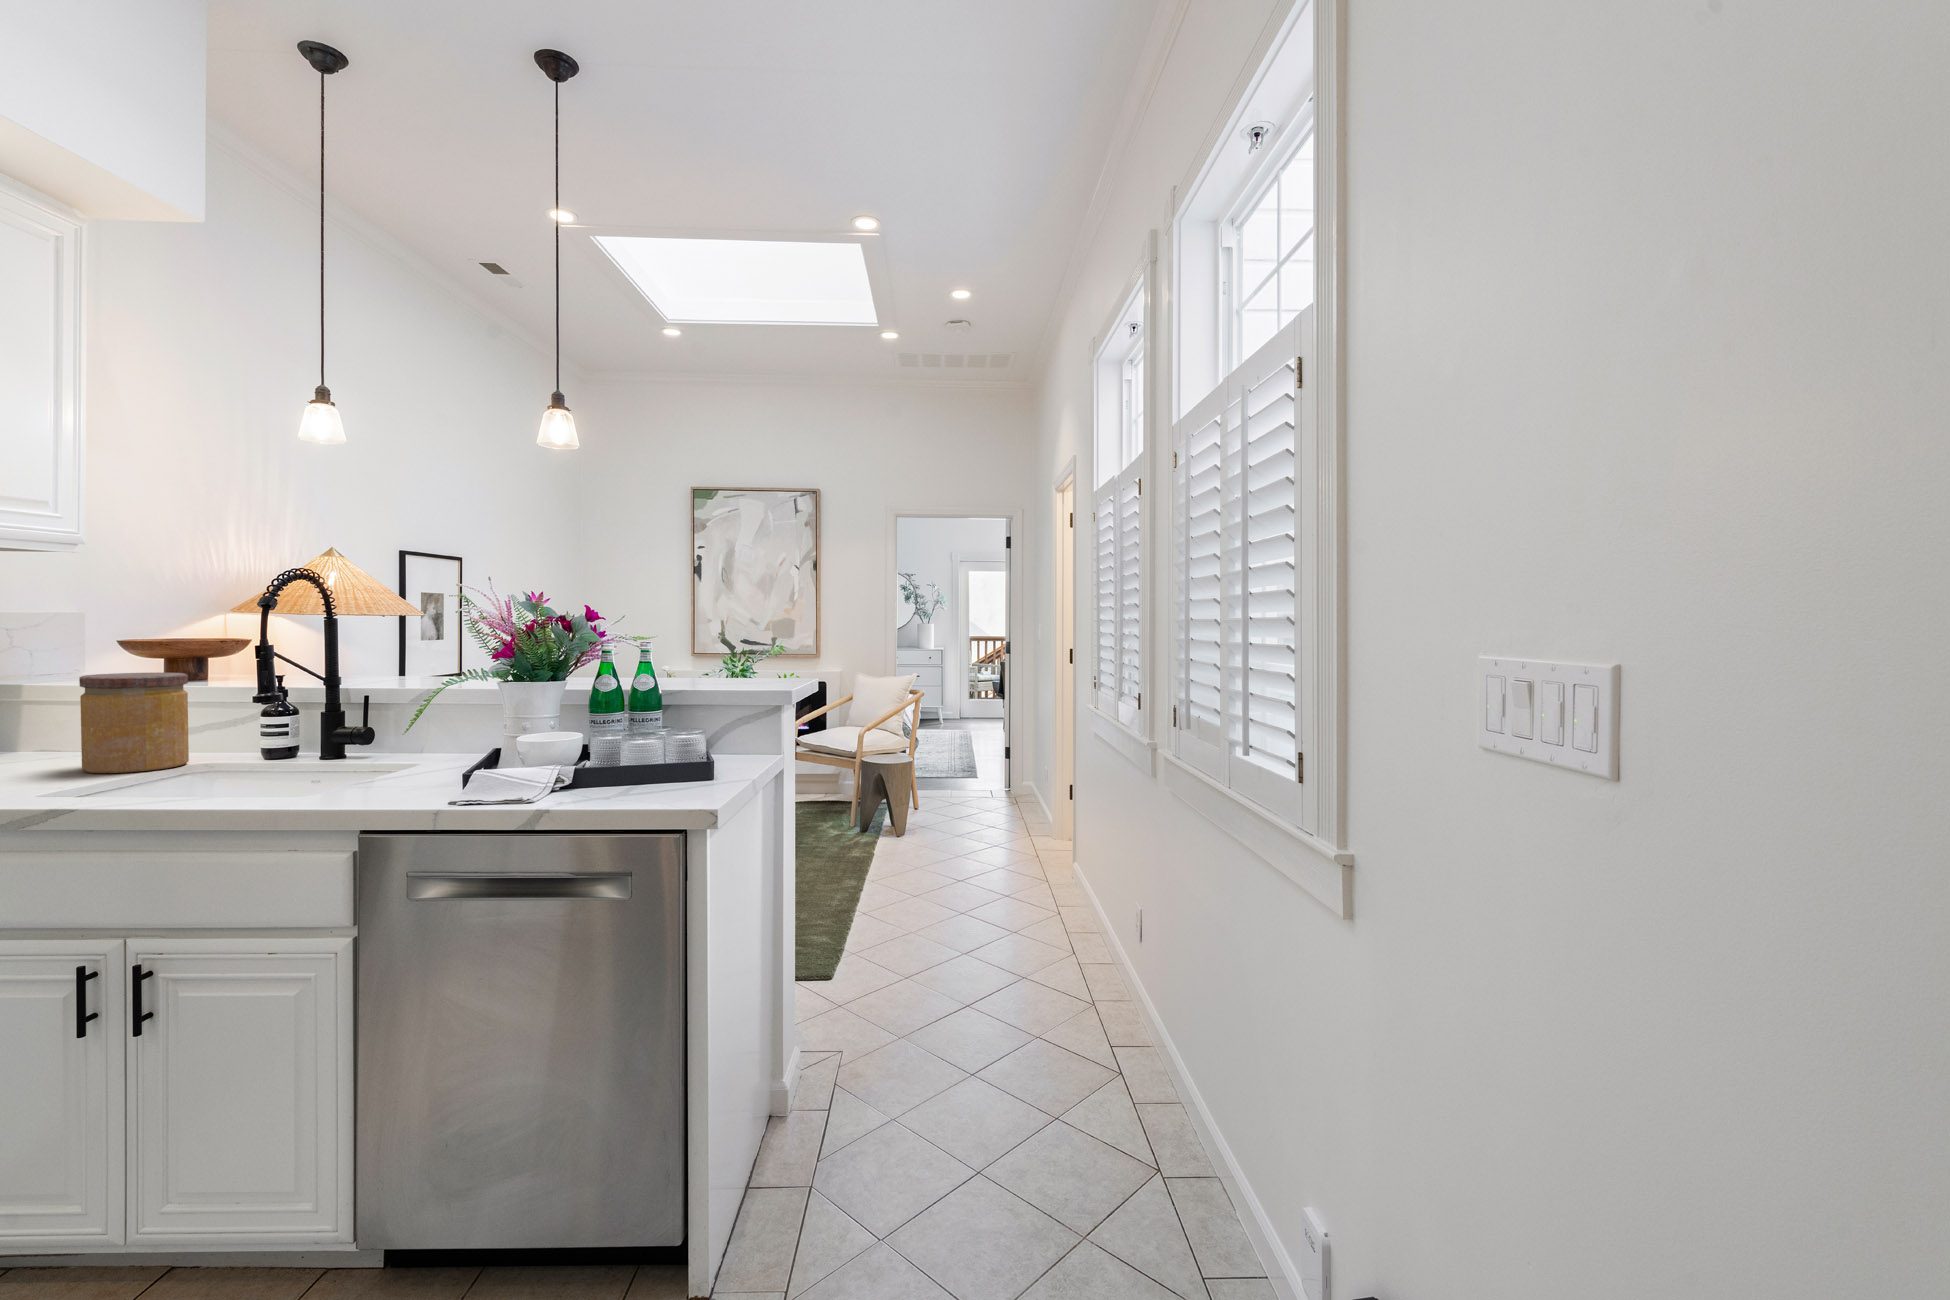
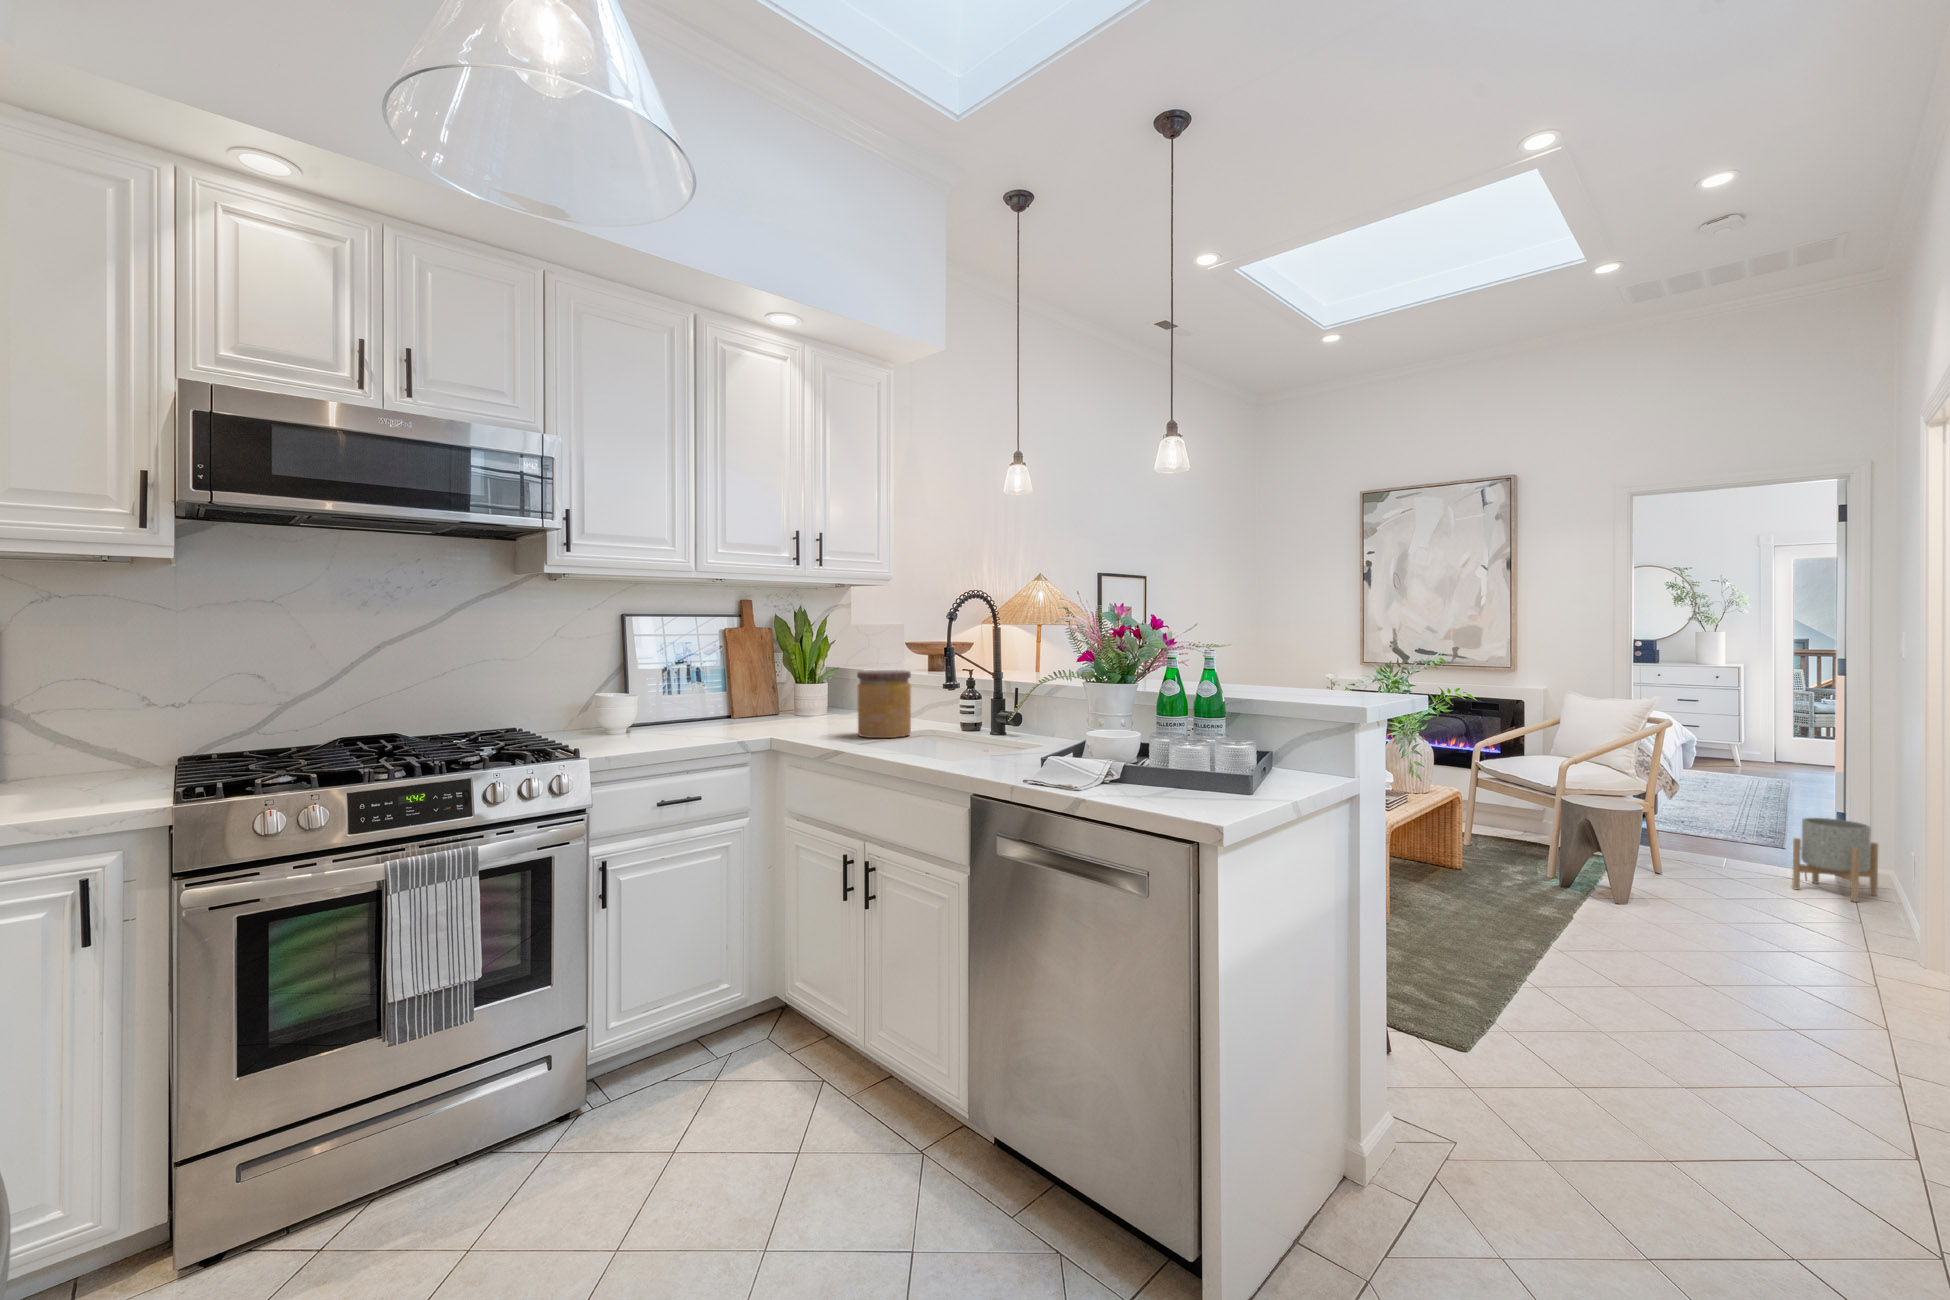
planter: none [988,754,1028,808] -> present [1792,818,1878,902]

